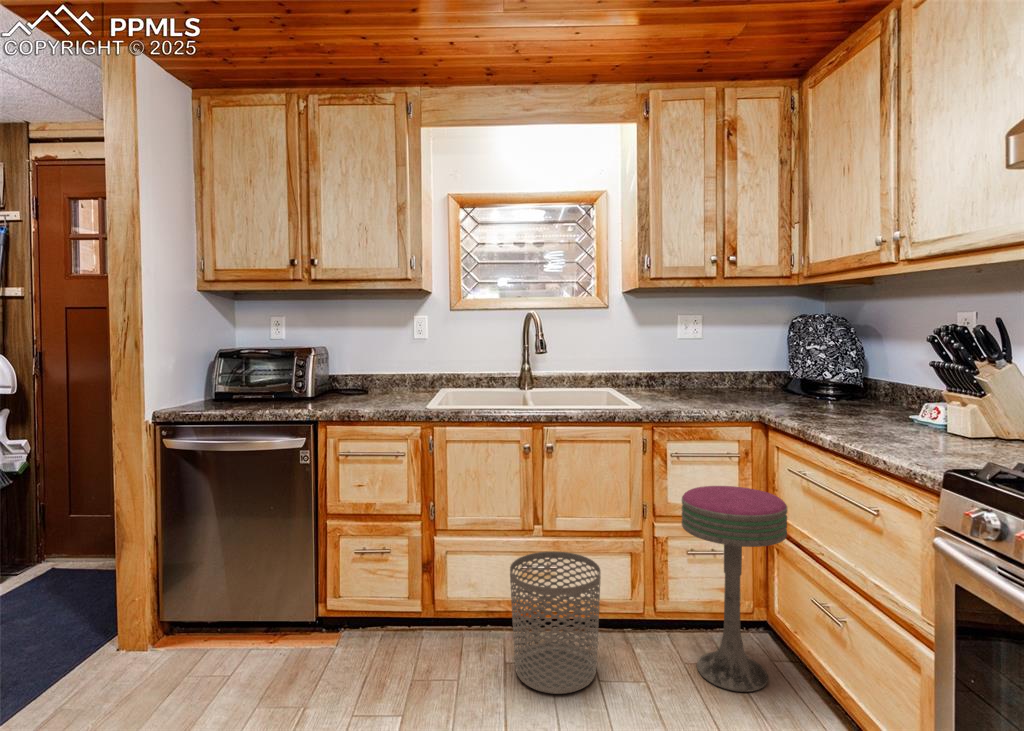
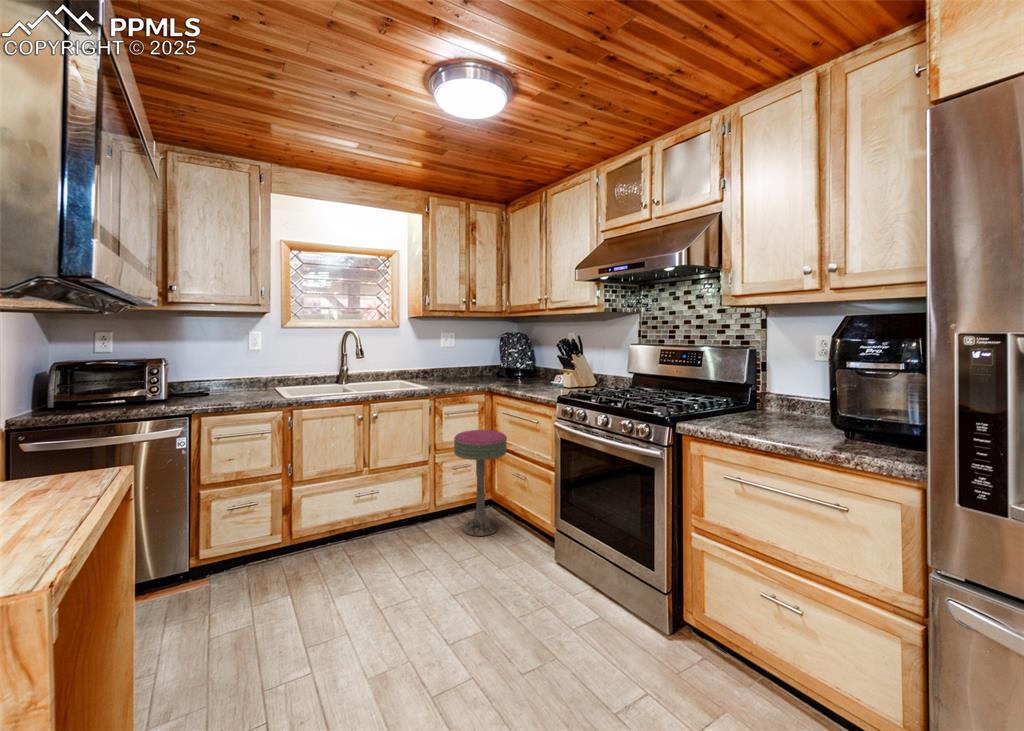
waste bin: present [510,551,601,694] -> none [355,480,412,563]

